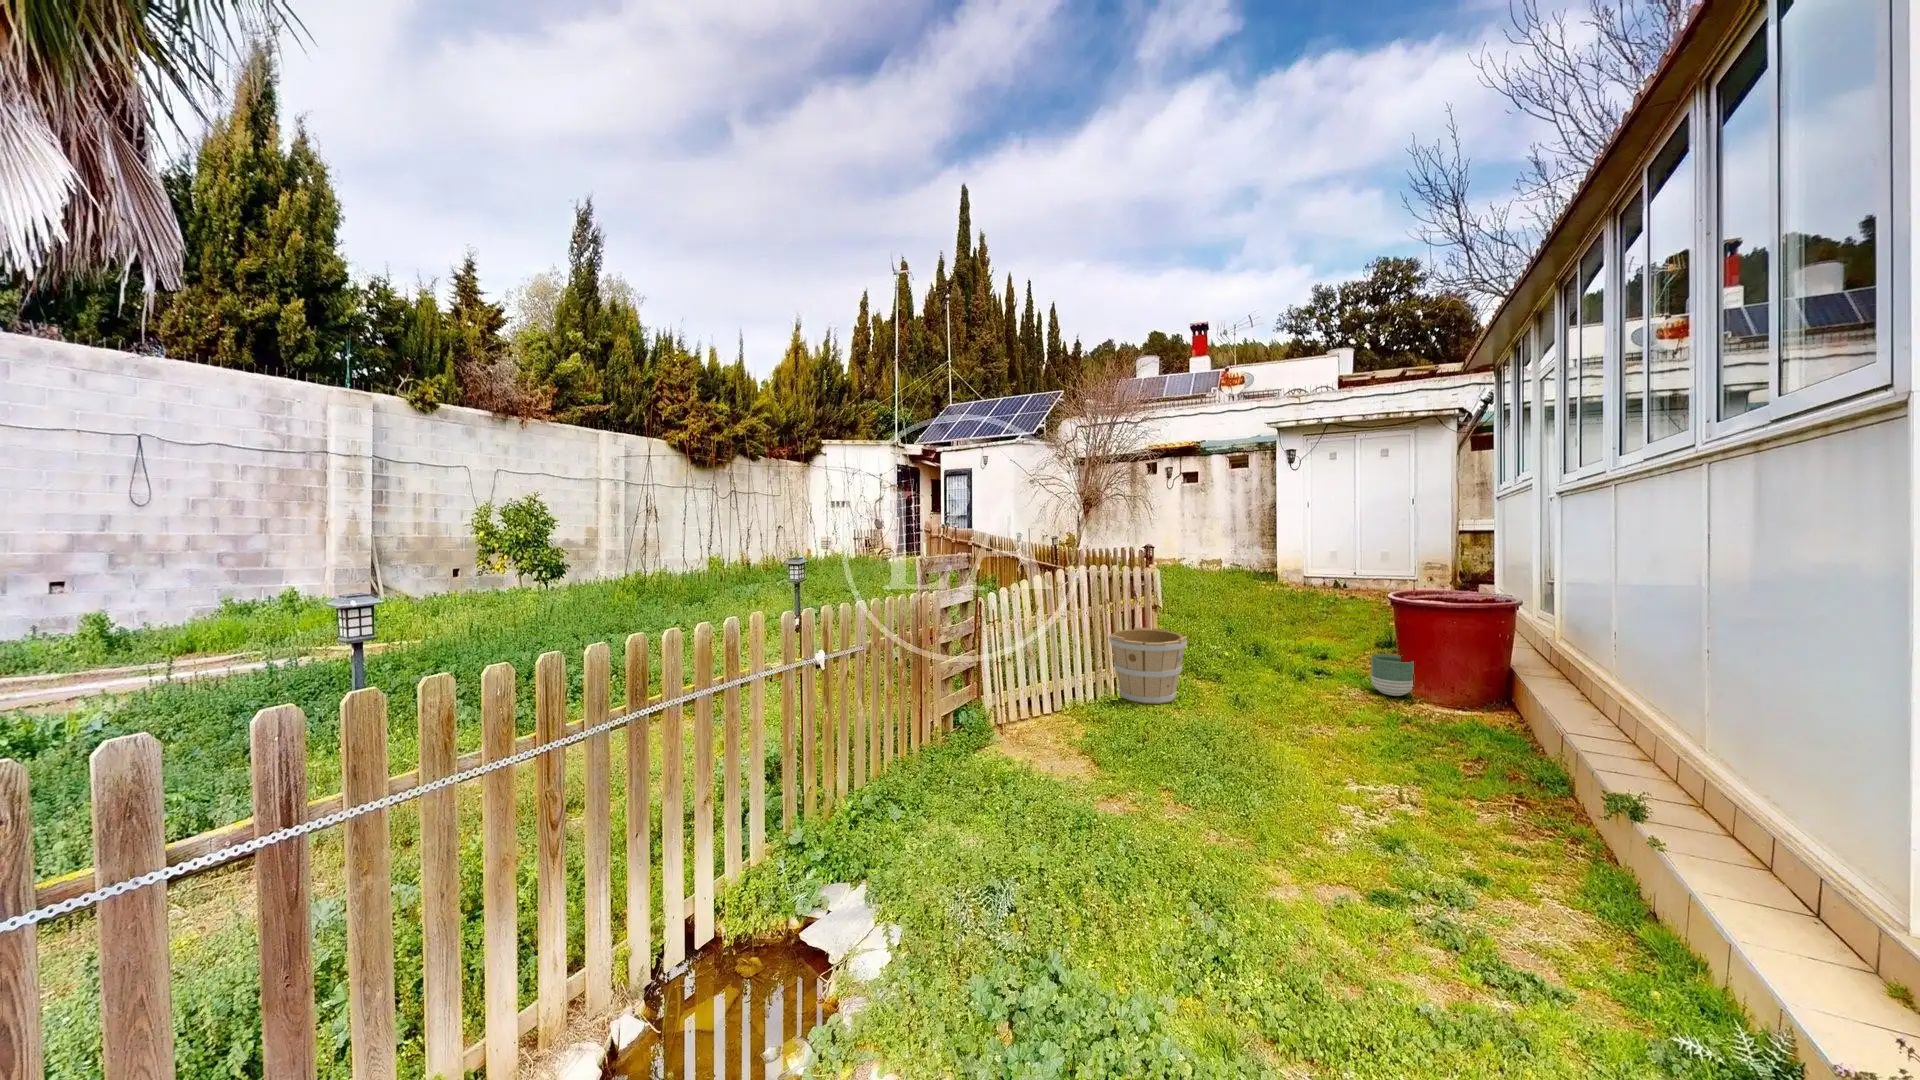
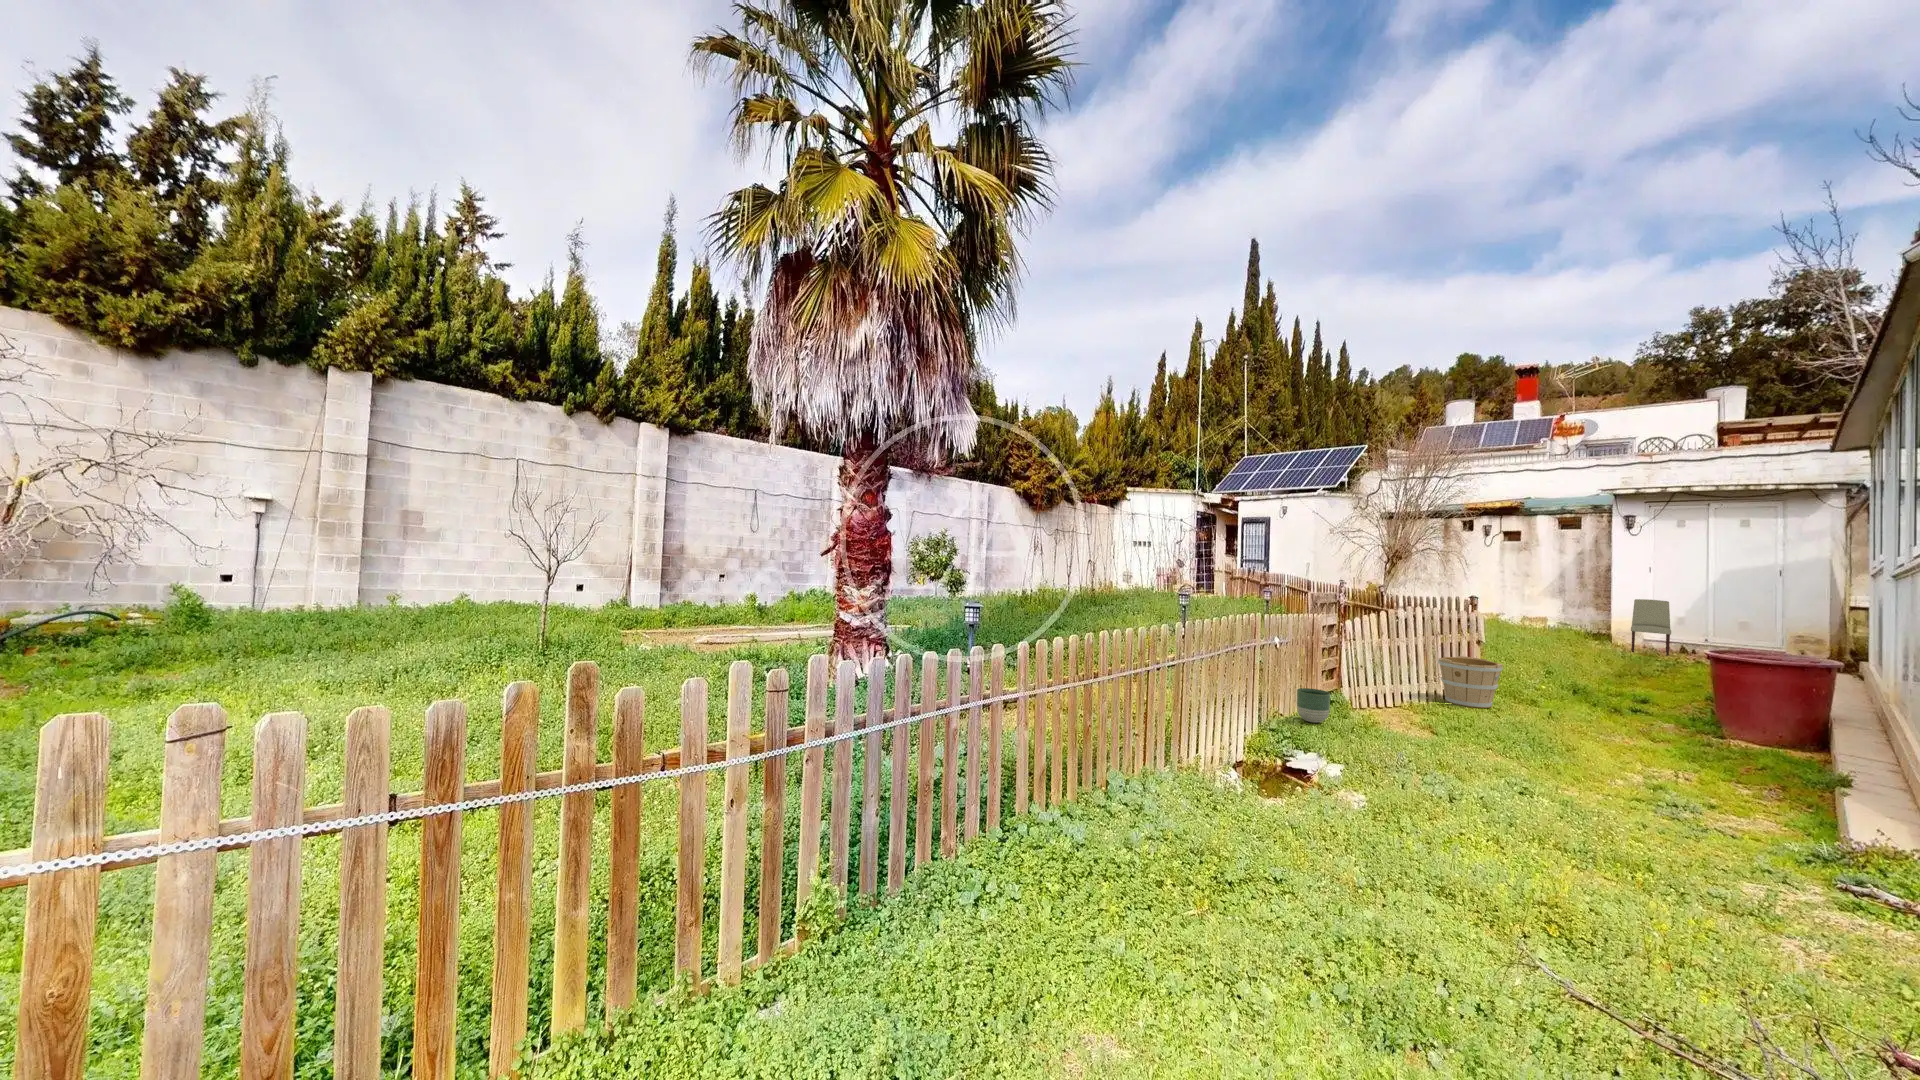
chair: none [1294,535,1326,590] -> present [1631,599,1671,656]
planter: present [1371,654,1415,696] -> present [1297,688,1330,723]

